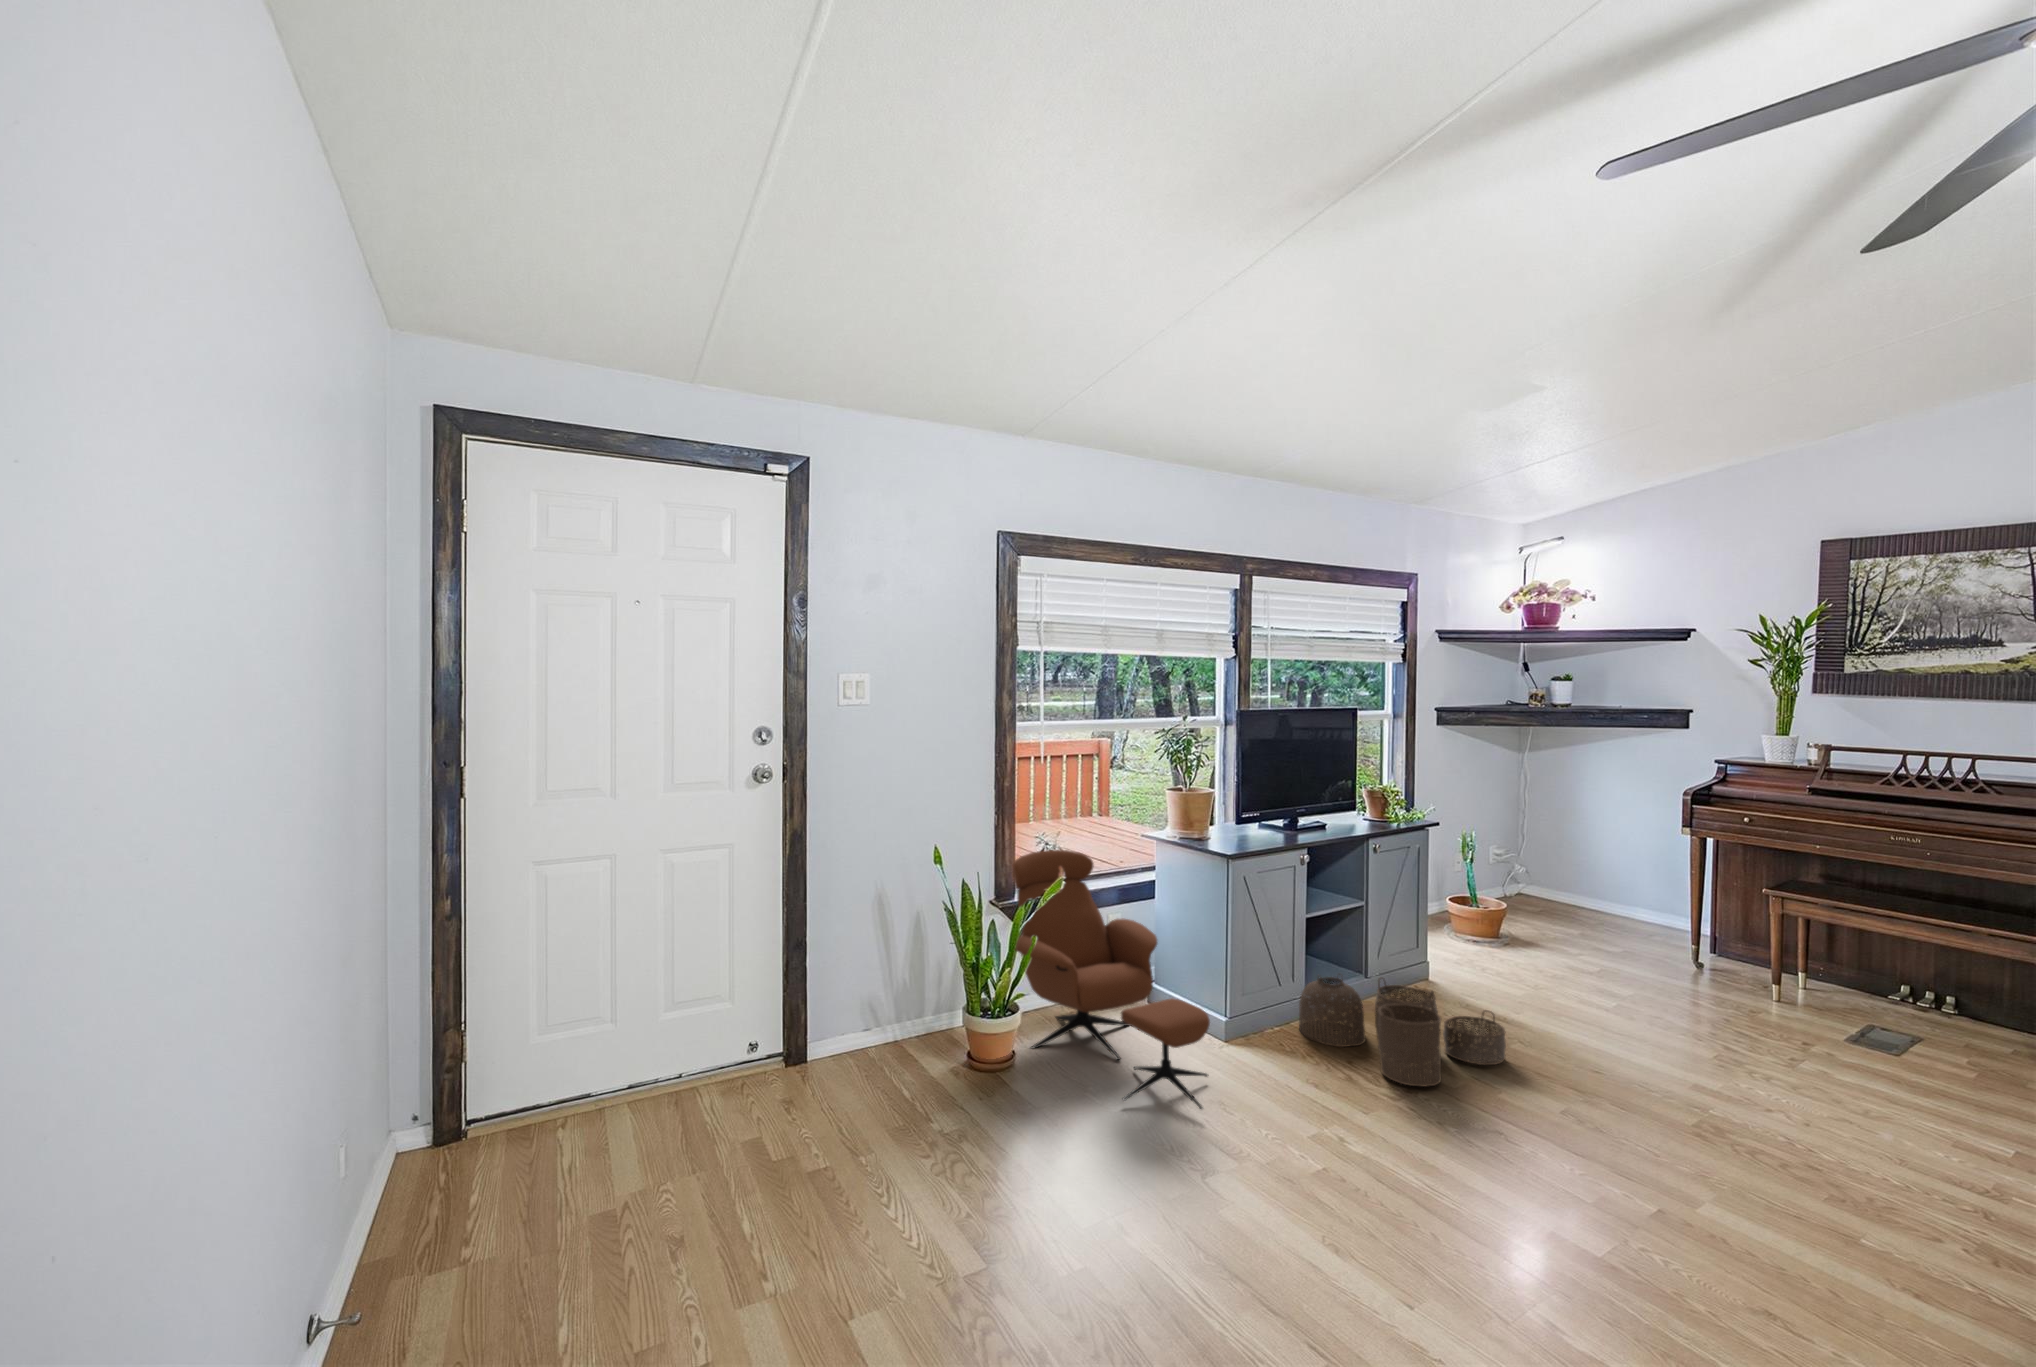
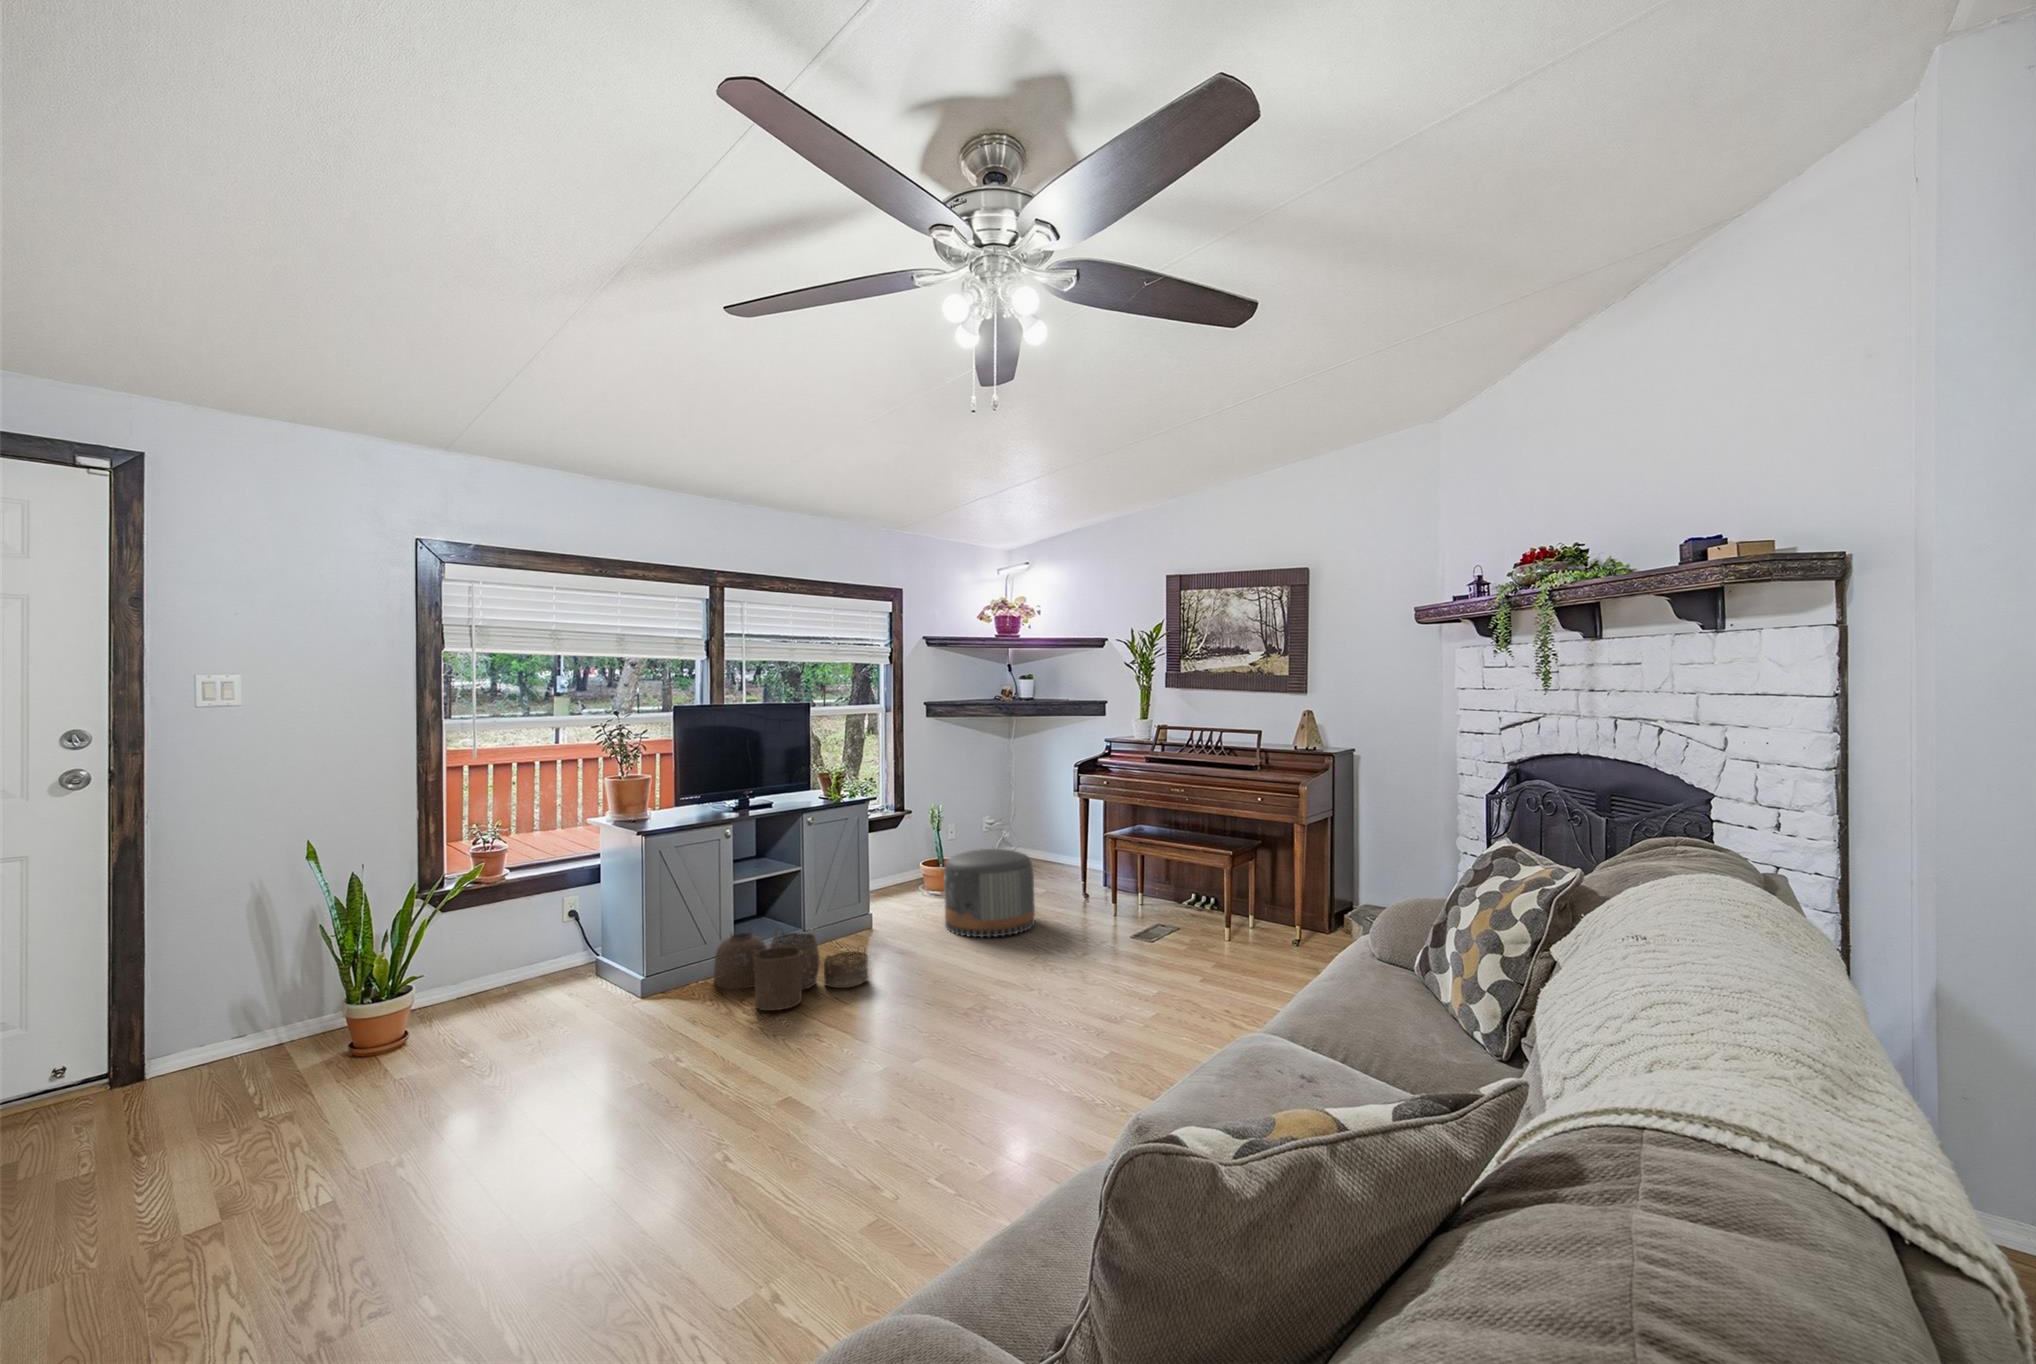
lounge chair: present [1013,850,1210,1109] -> none [411,841,592,1057]
pouf: none [1529,894,1671,1013] -> present [944,849,1035,937]

